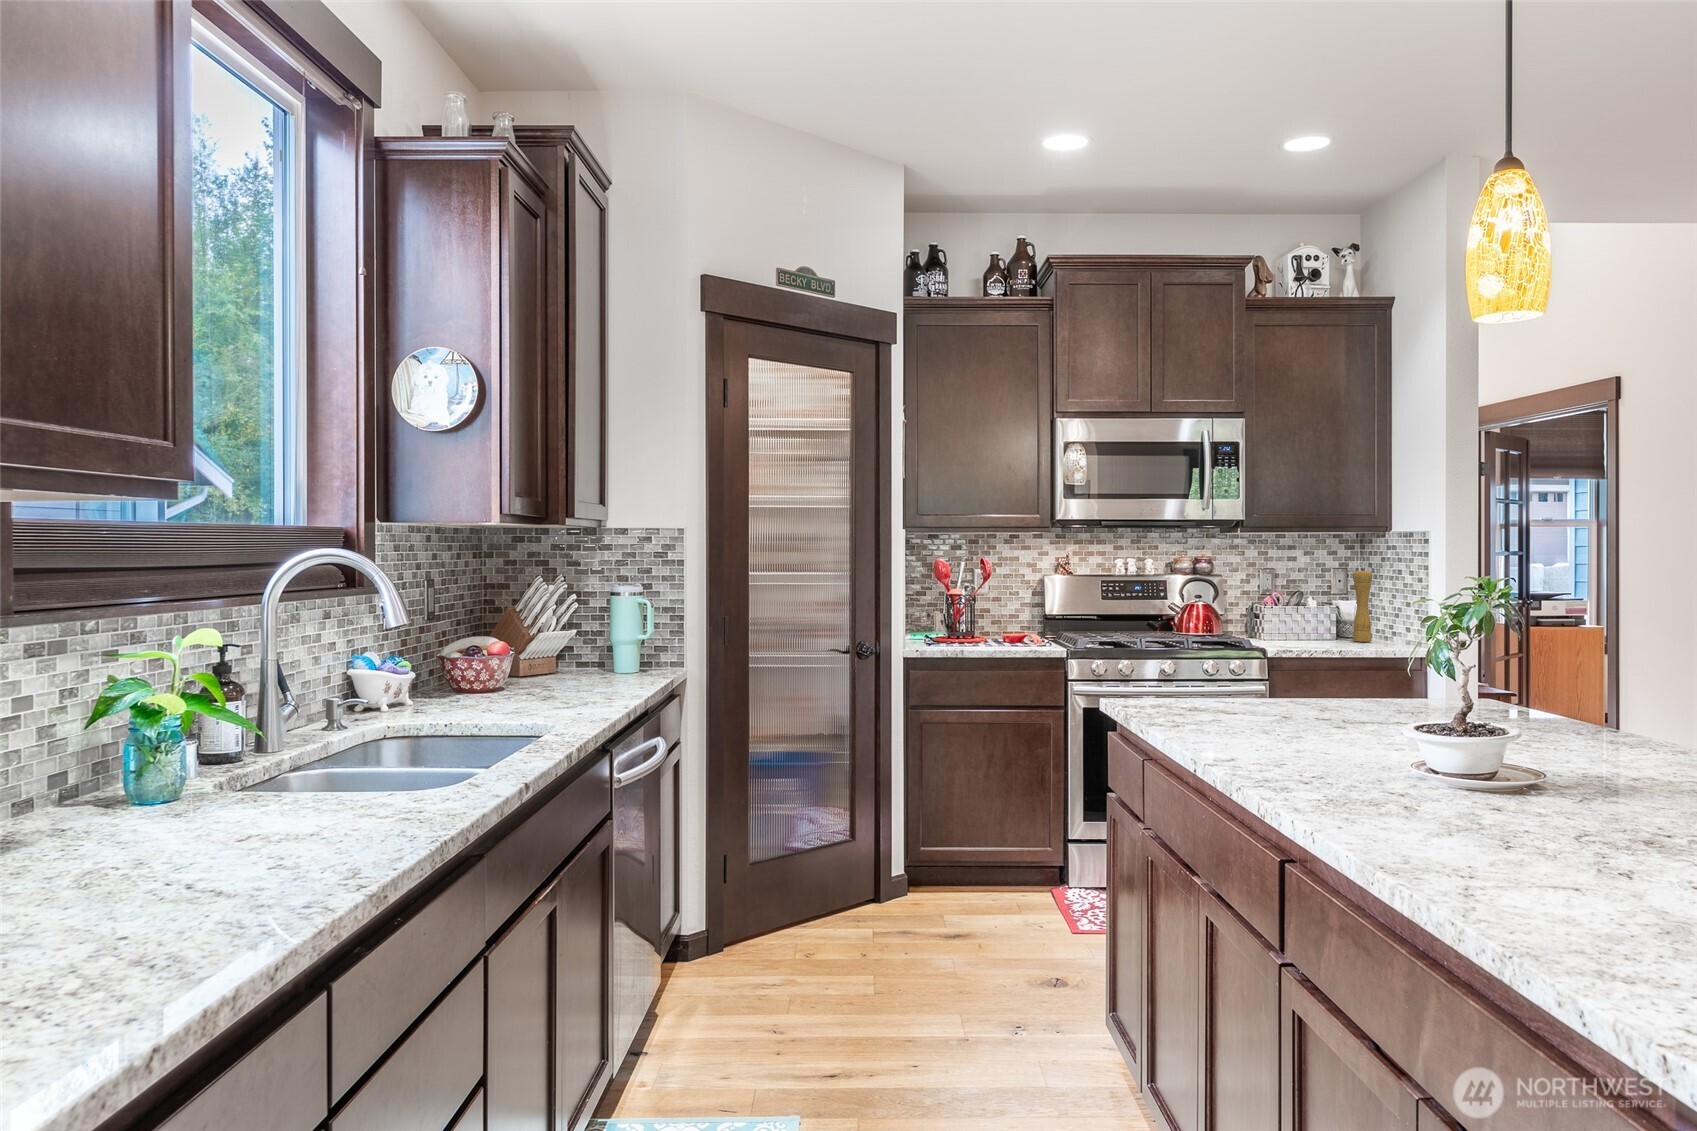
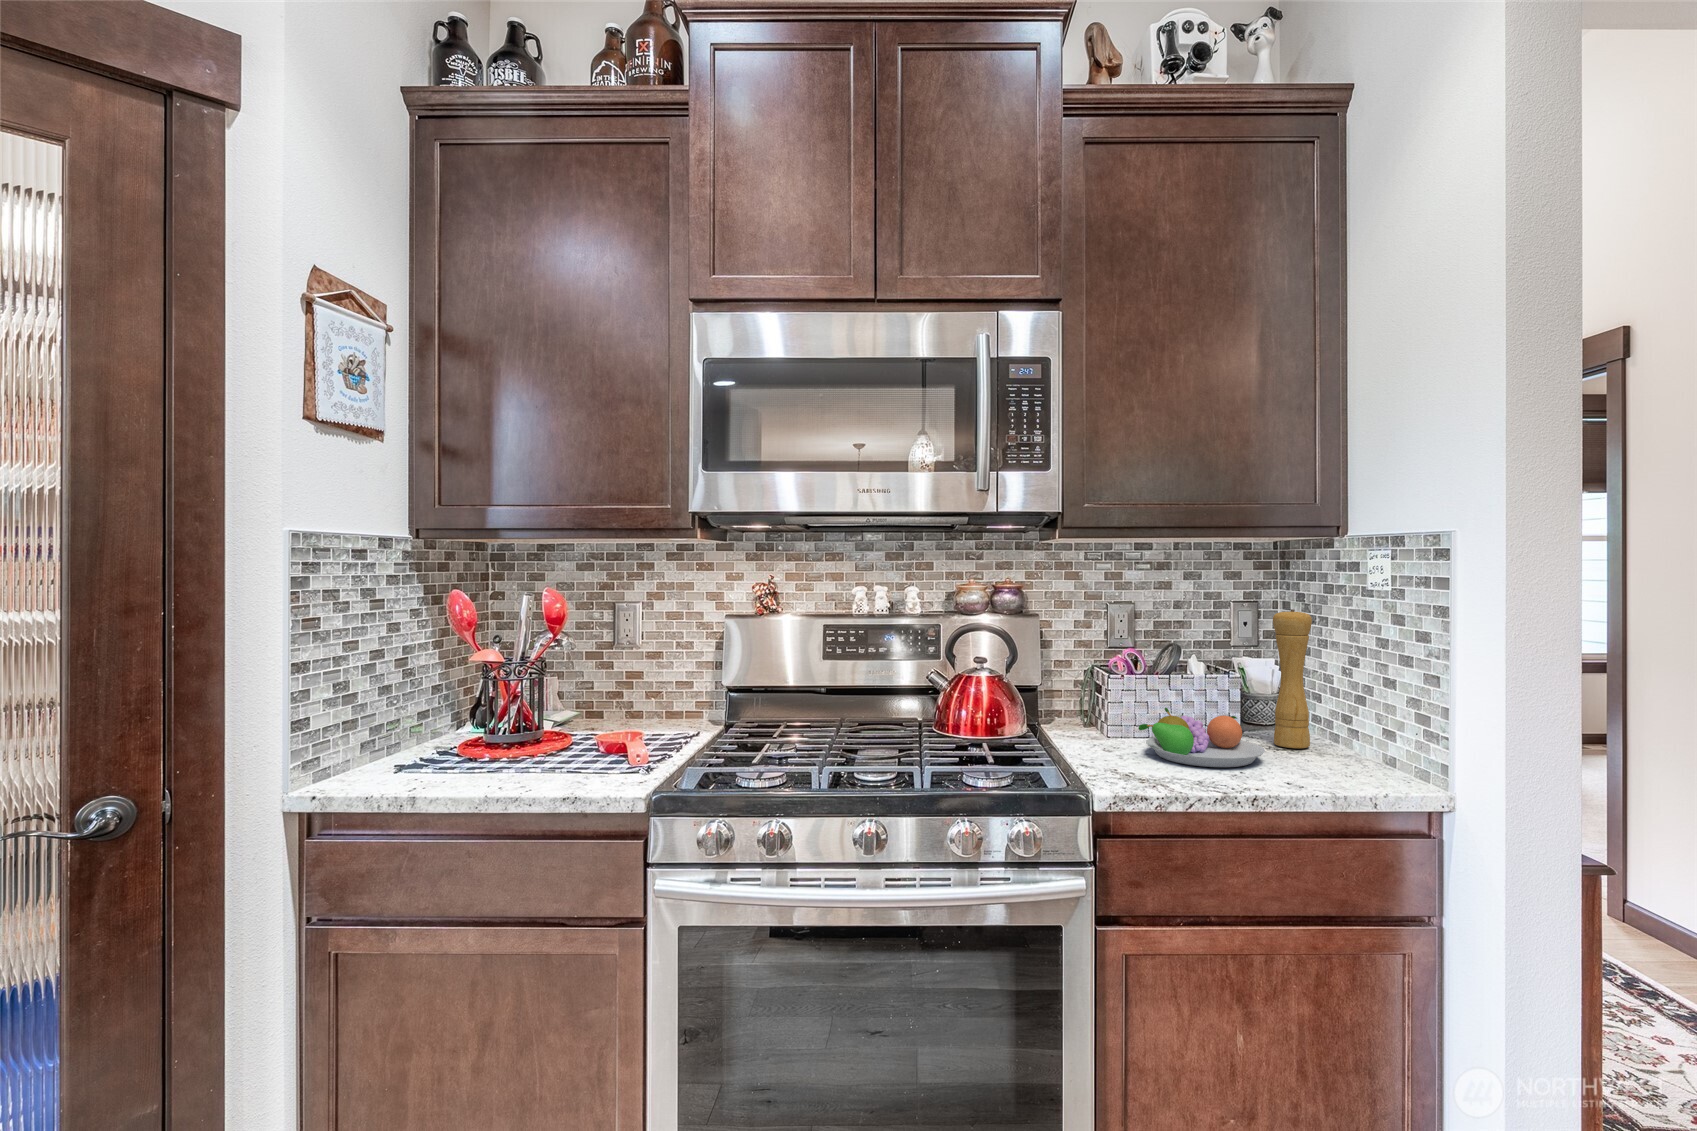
fruit bowl: none [1283,620,1347,645] -> present [1139,708,1265,767]

